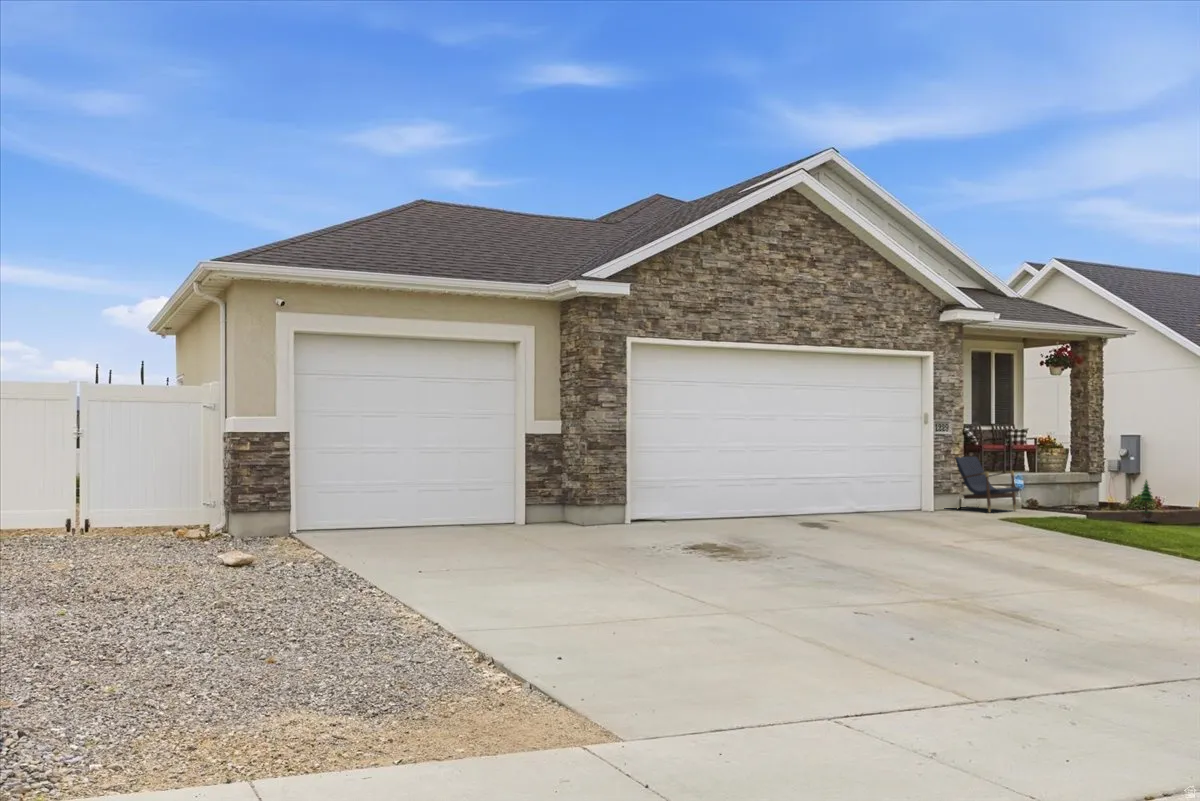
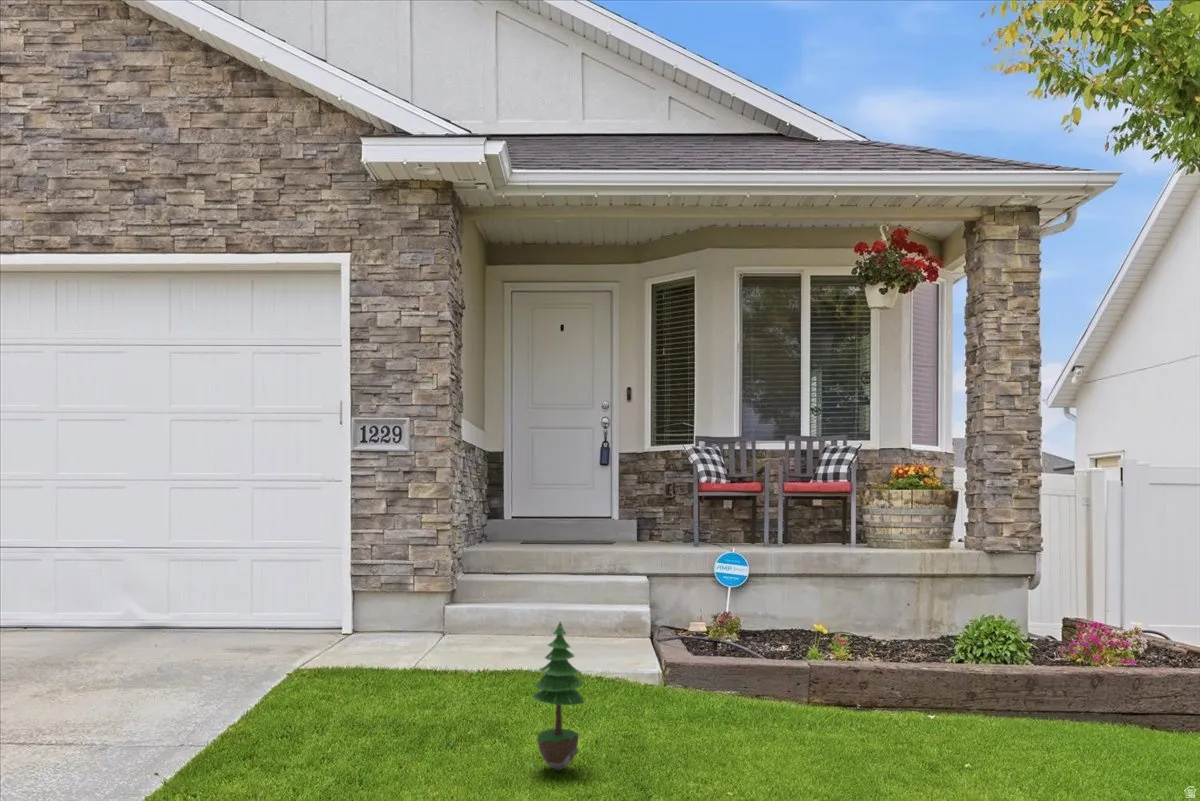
lounge chair: present [955,457,1020,512] -> none [373,508,499,659]

